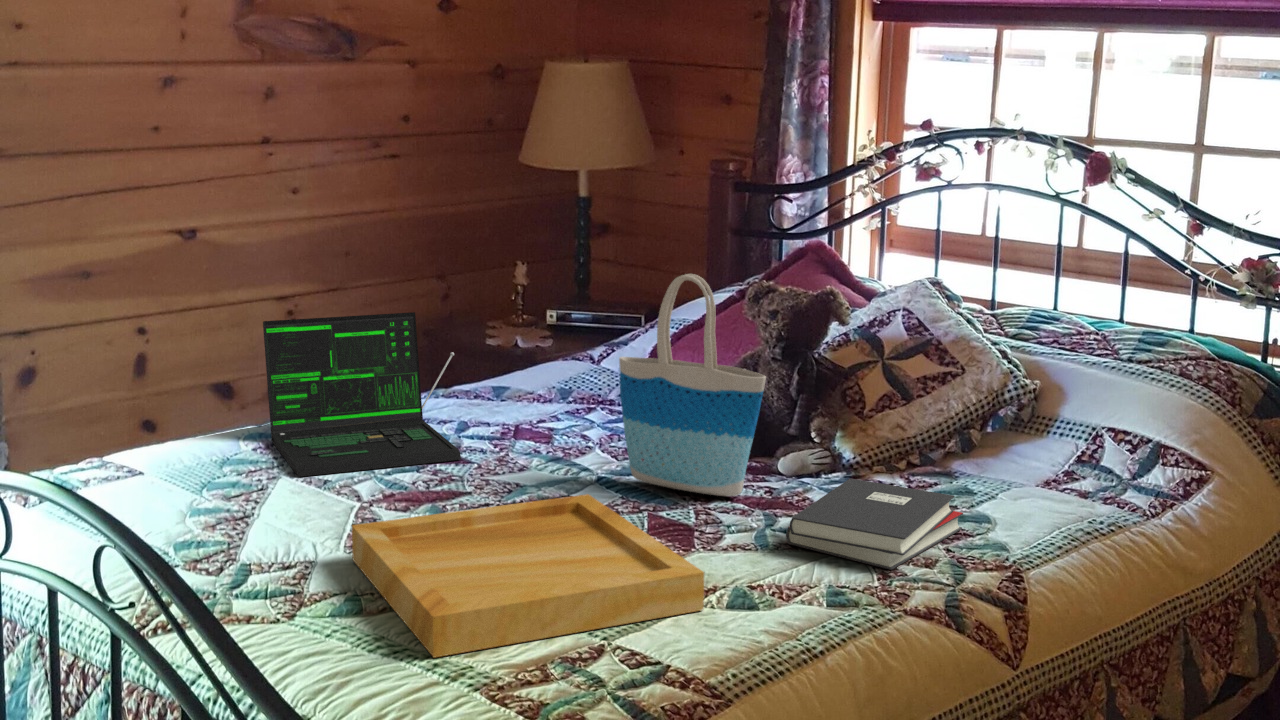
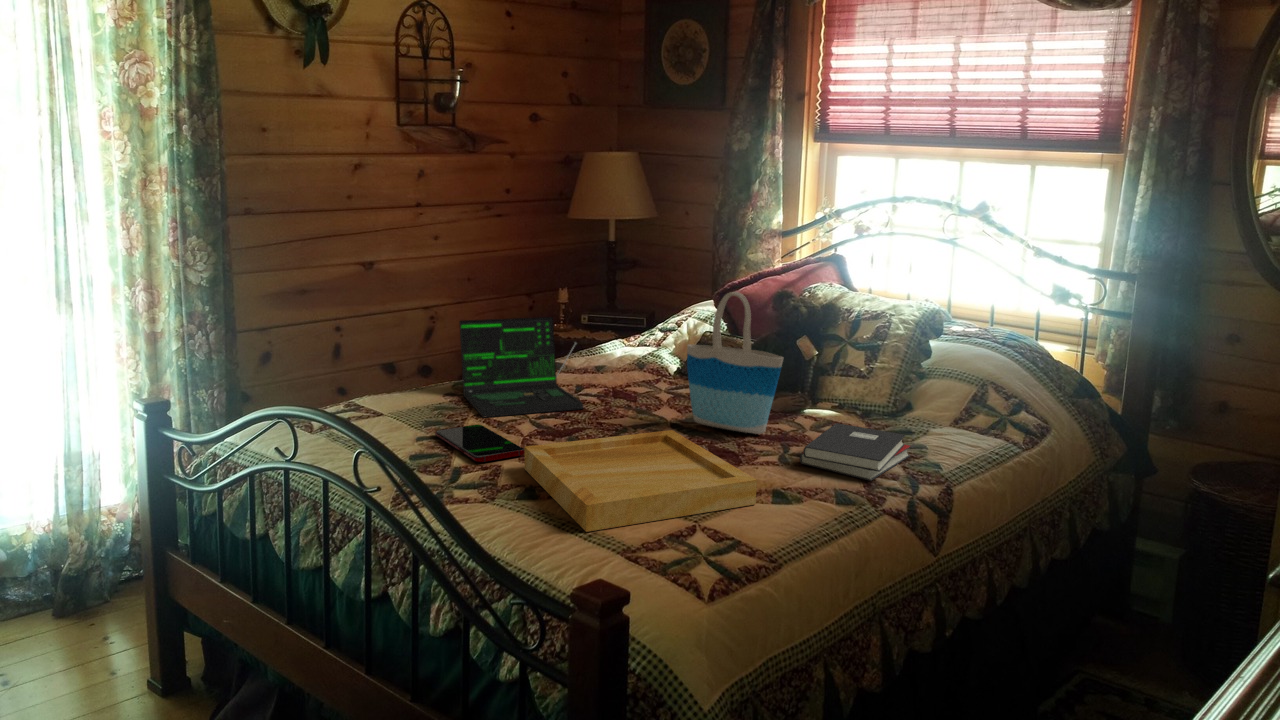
smartphone: none [218,489,356,550] -> present [435,425,525,462]

